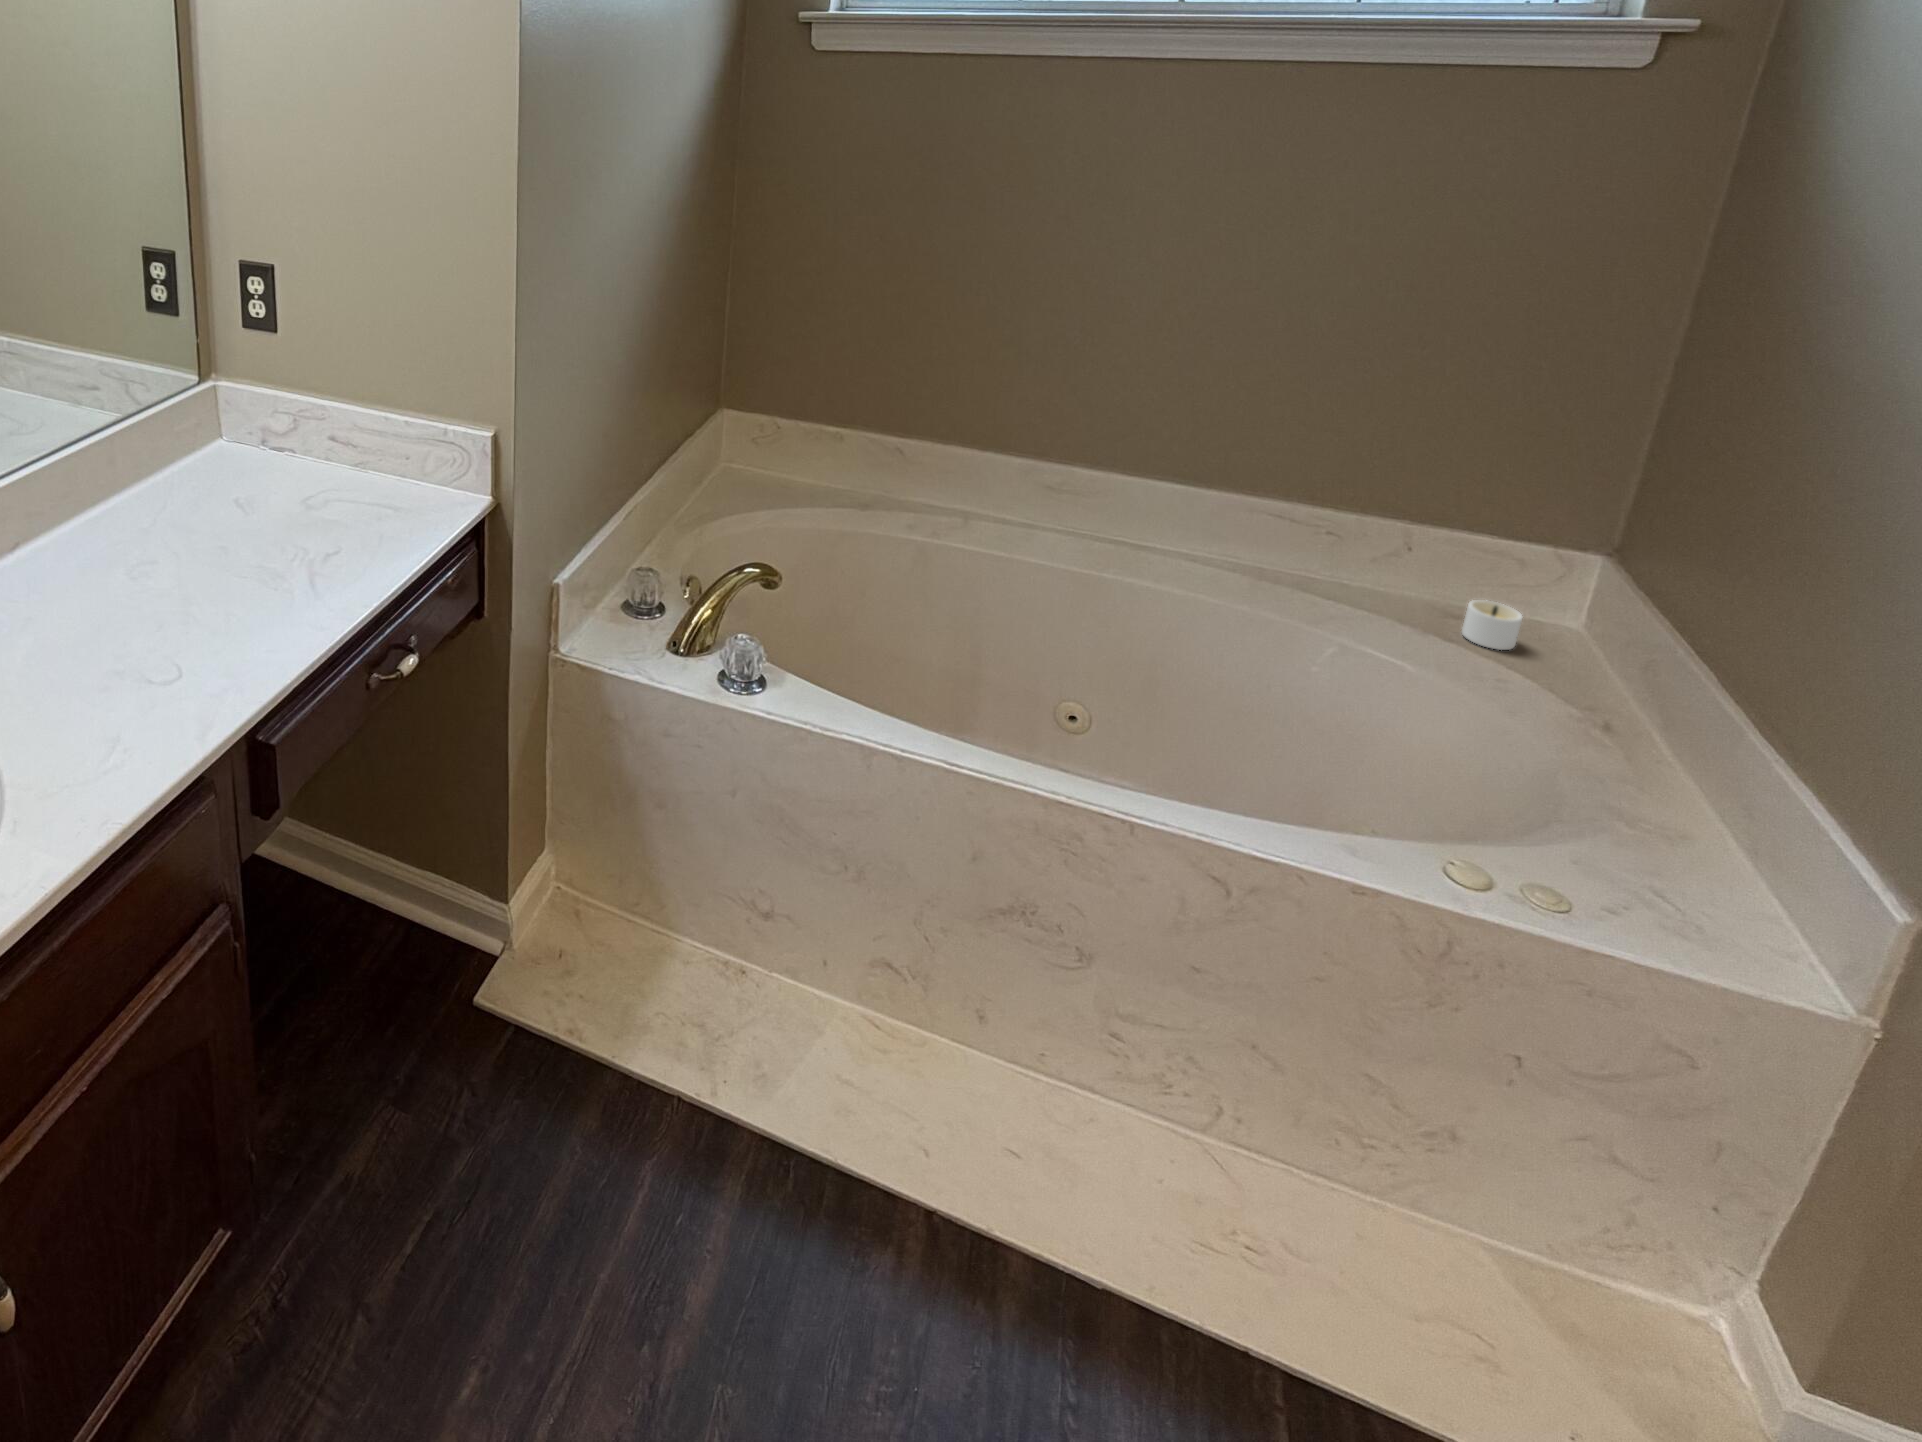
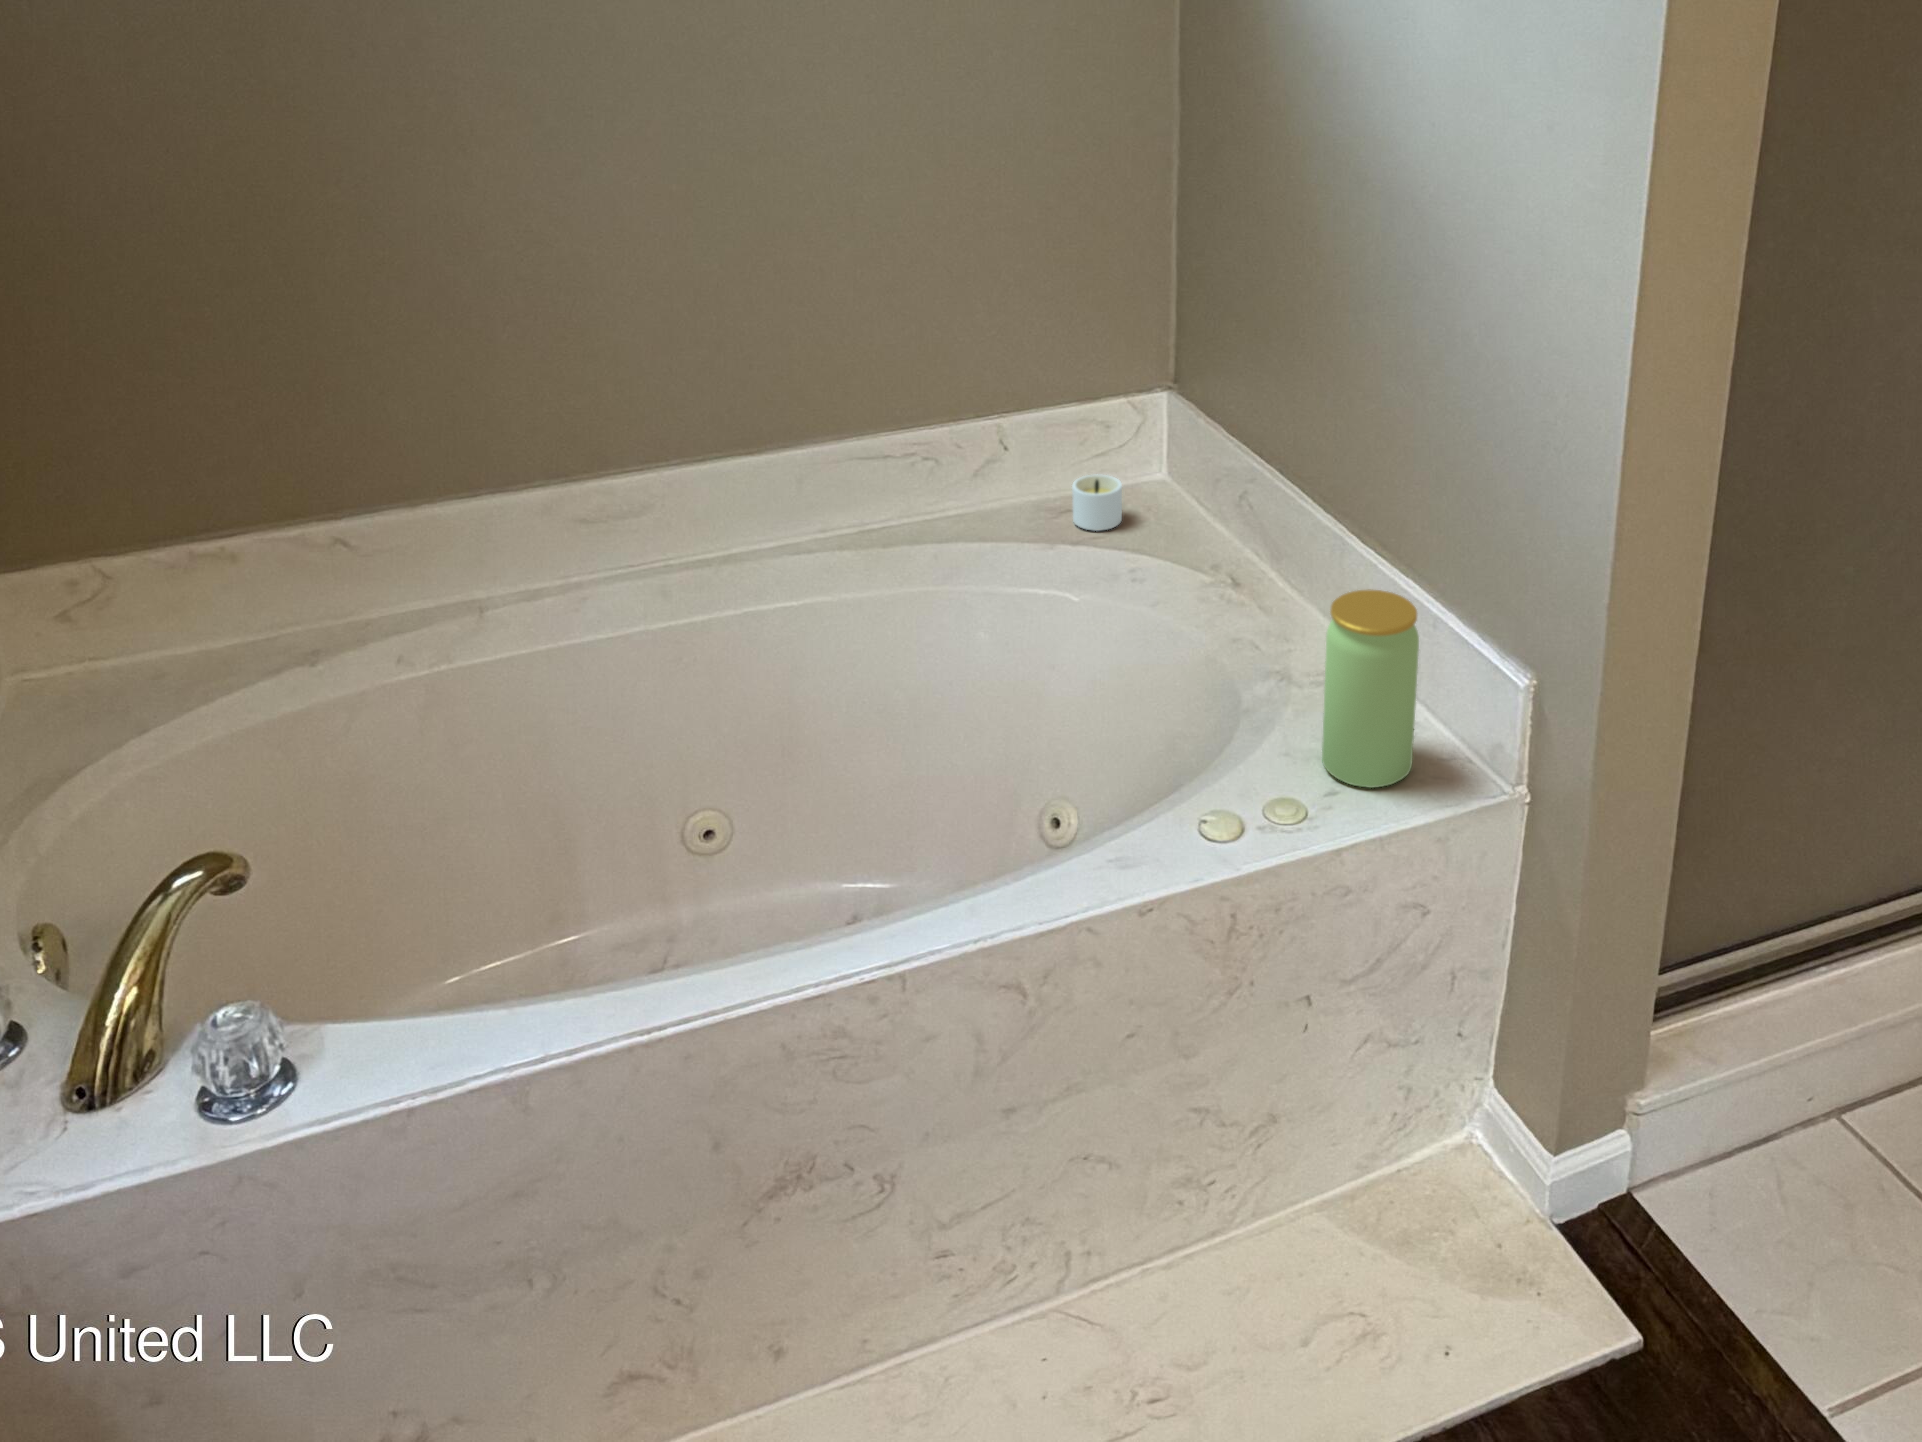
jar: none [1607,747,1762,935] -> present [1322,590,1419,787]

